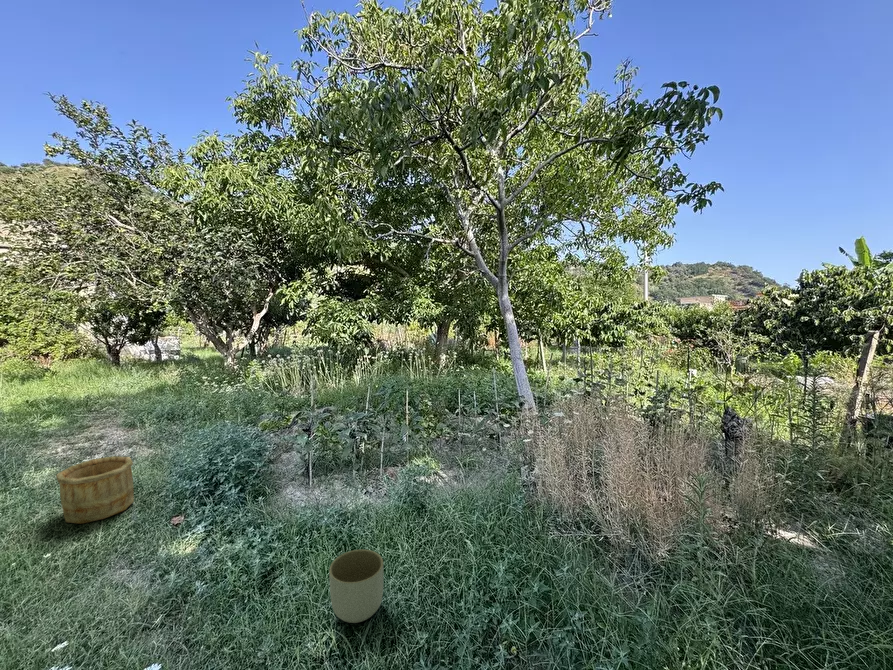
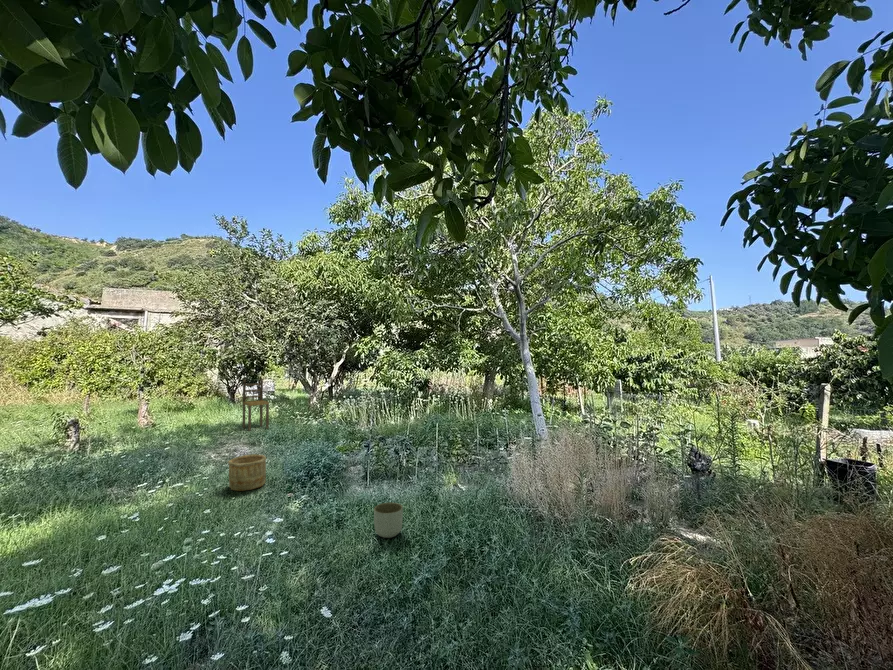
chair: none [117,335,161,406] -> present [242,379,269,431]

